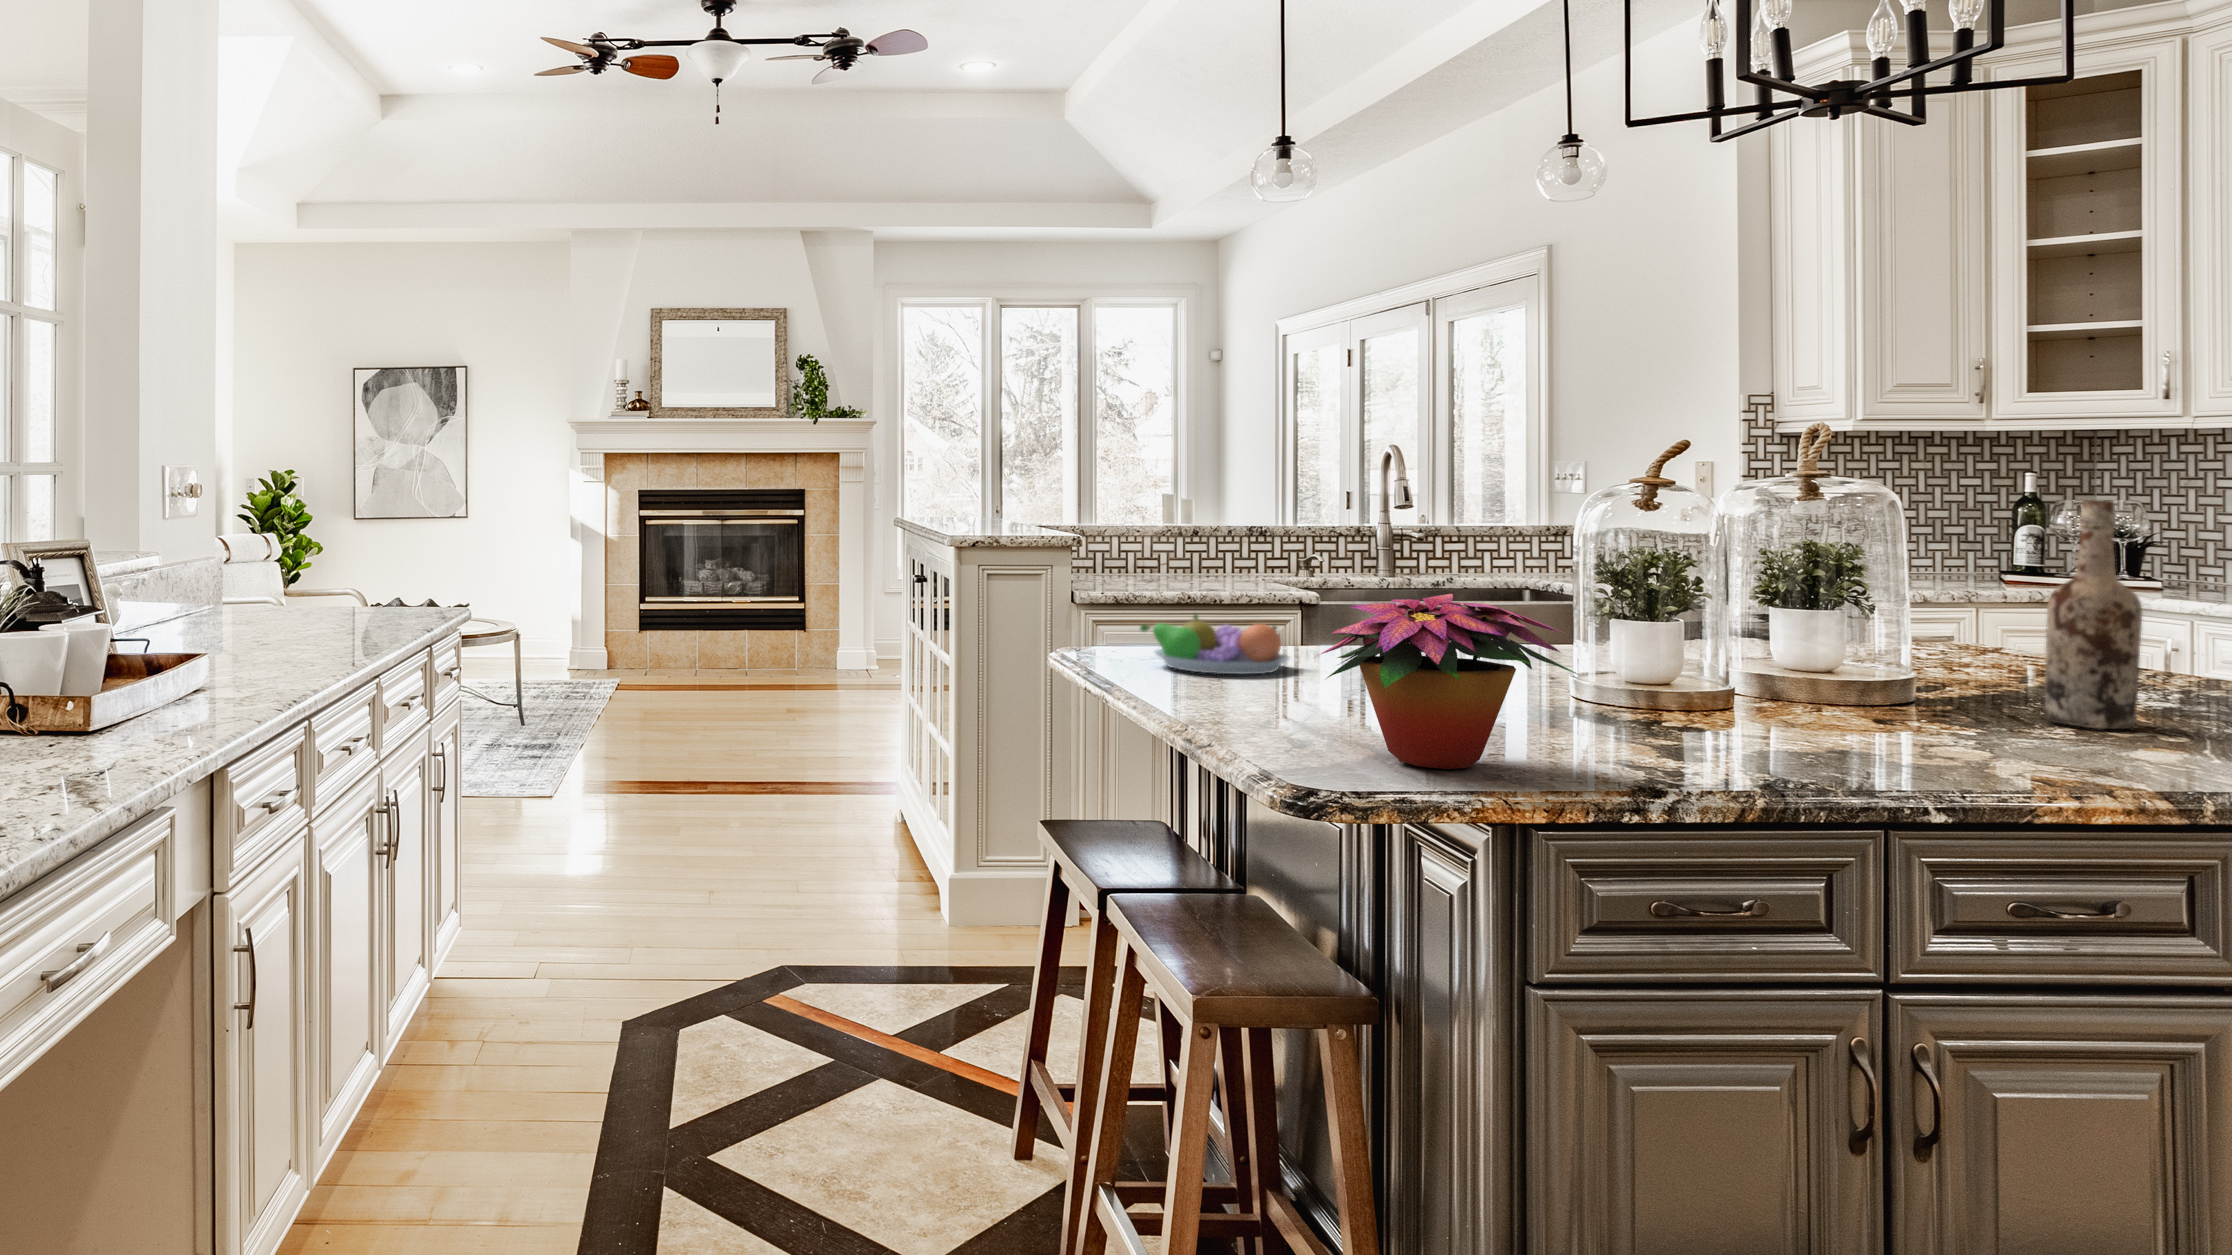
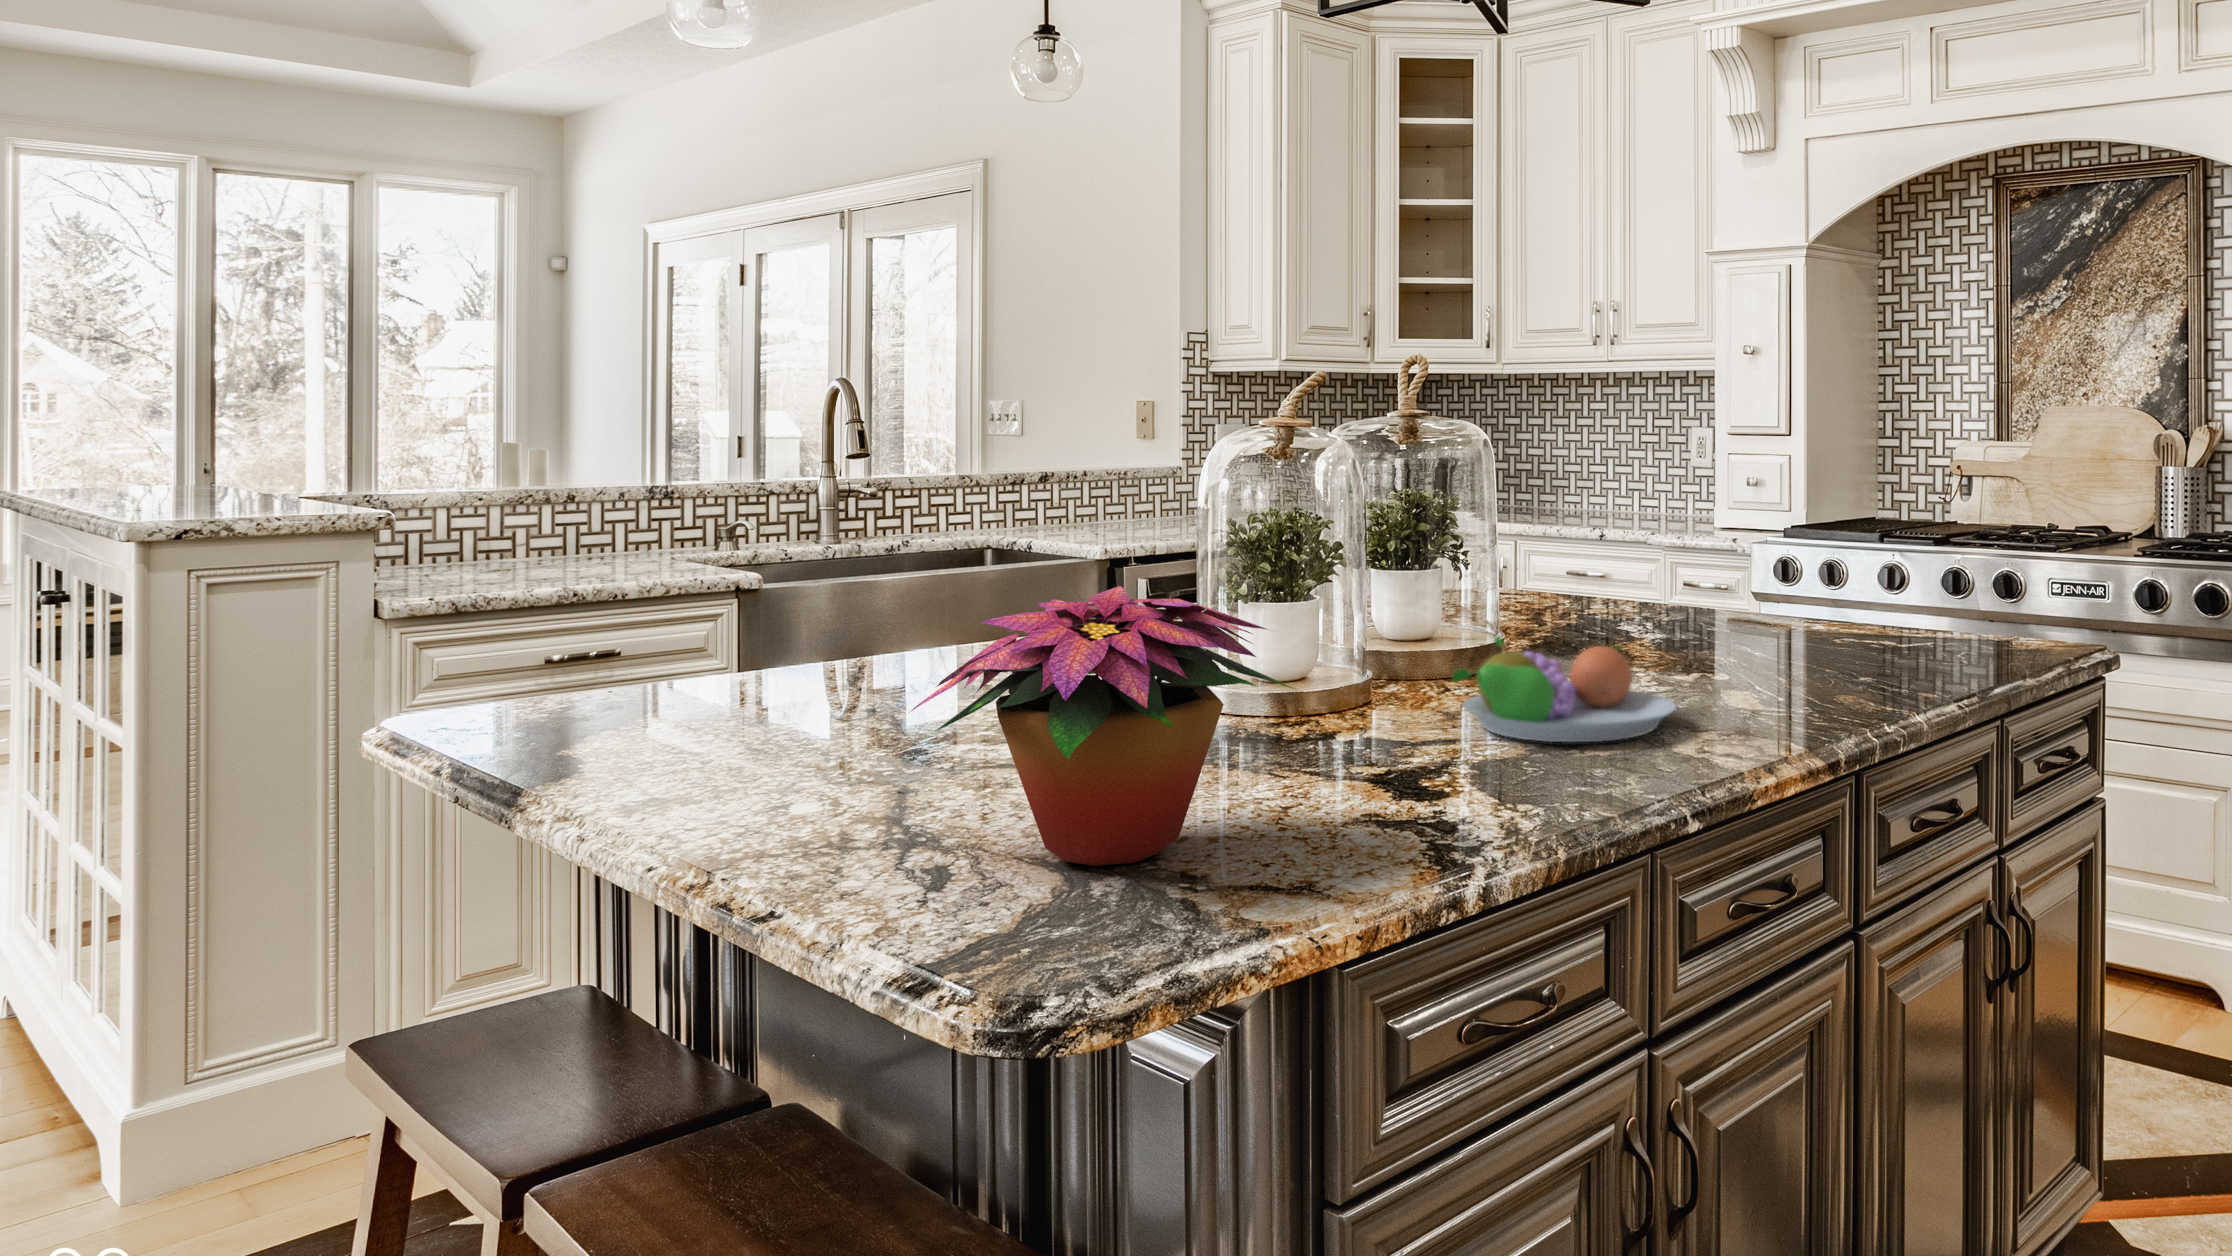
wine bottle: present [2044,500,2142,729] -> none [1596,433,1665,663]
fruit bowl: present [1140,614,1289,674] -> present [1452,637,1676,742]

